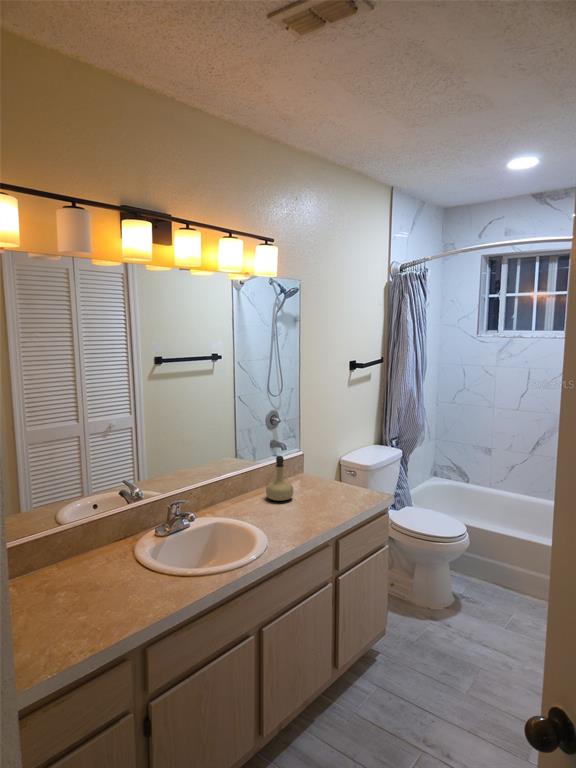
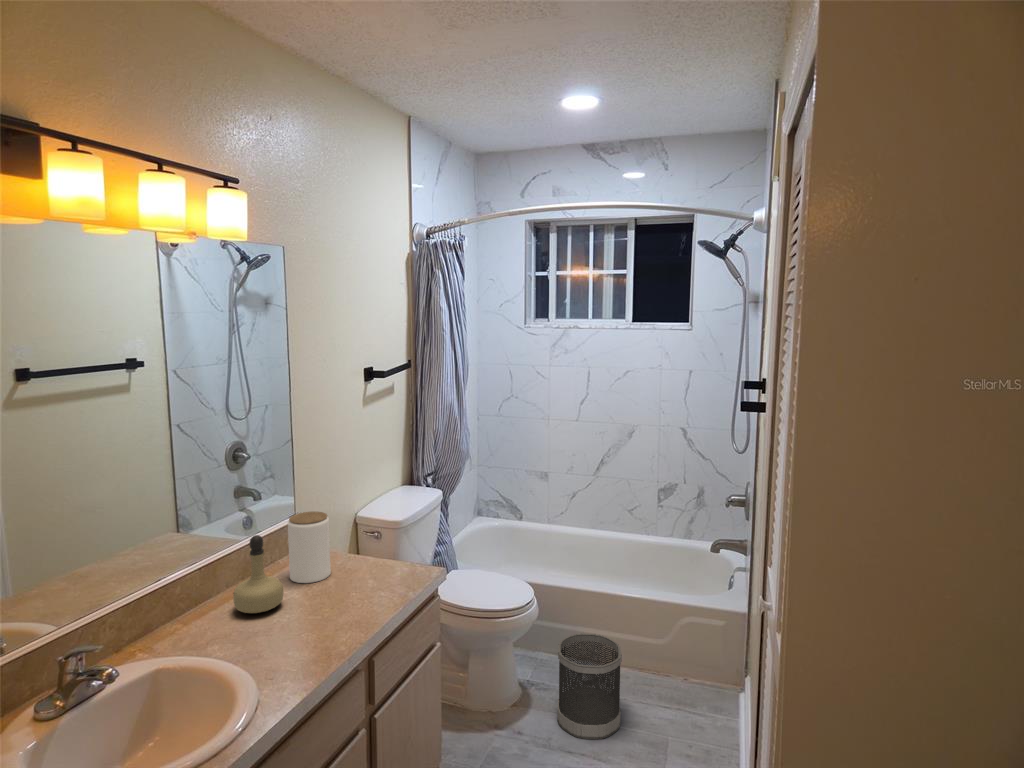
jar: none [298,448,322,491] -> present [288,512,331,583]
wastebasket: none [478,566,532,645] -> present [558,633,622,740]

